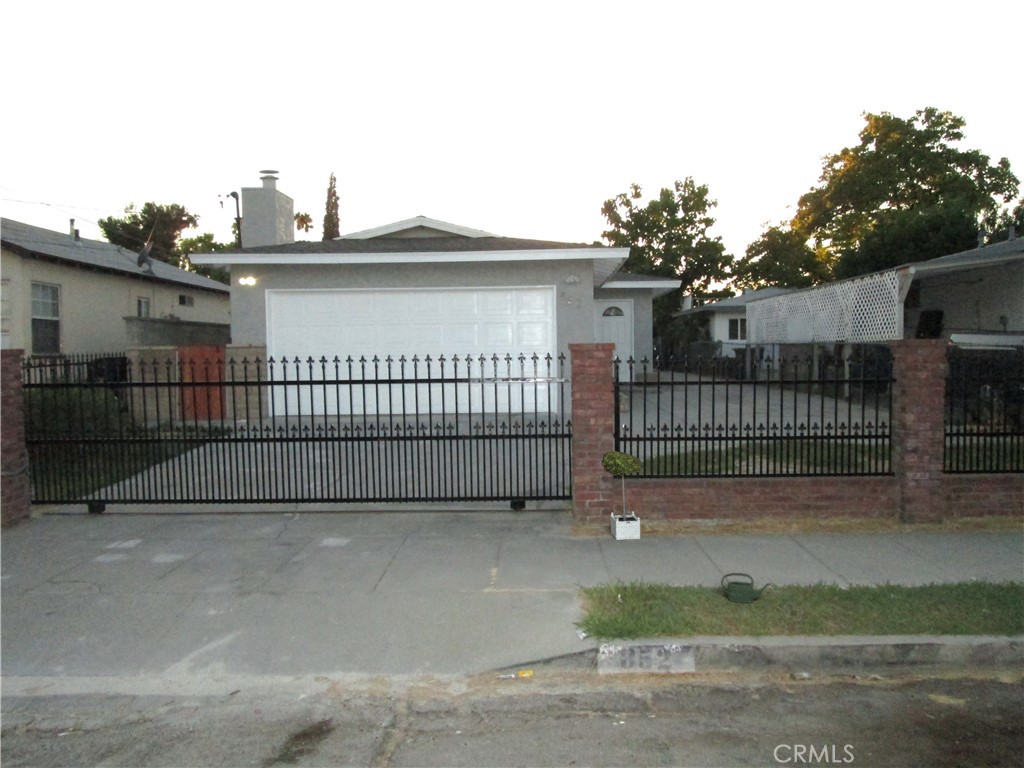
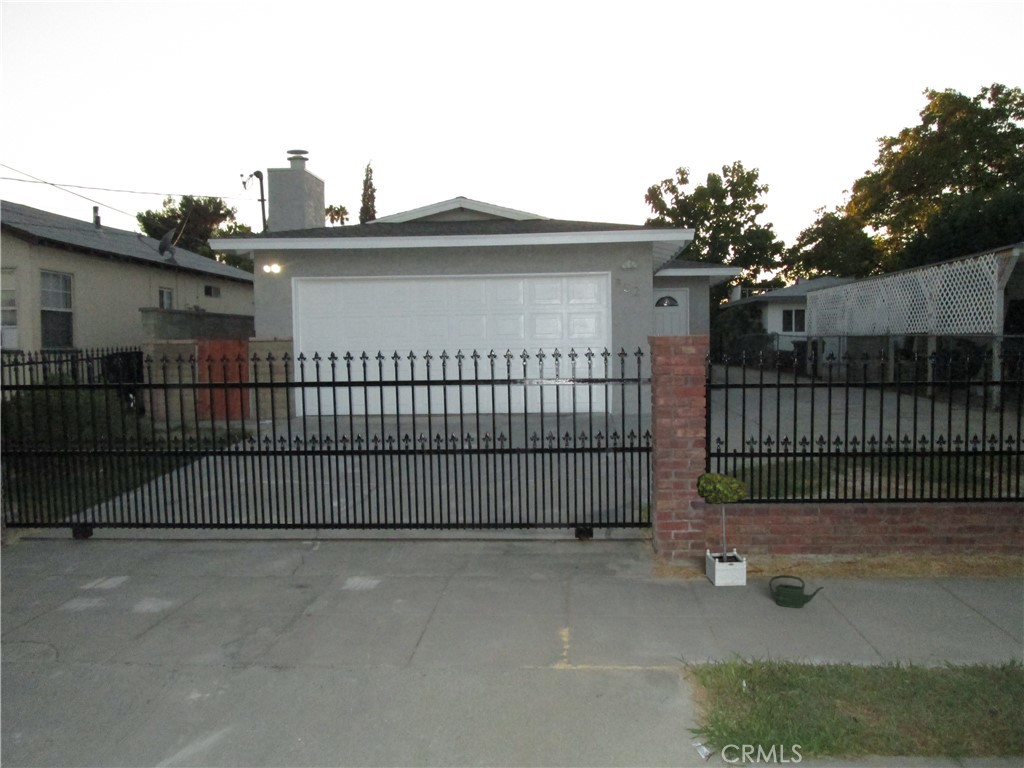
watering can: present [721,573,770,603] -> present [769,575,823,608]

